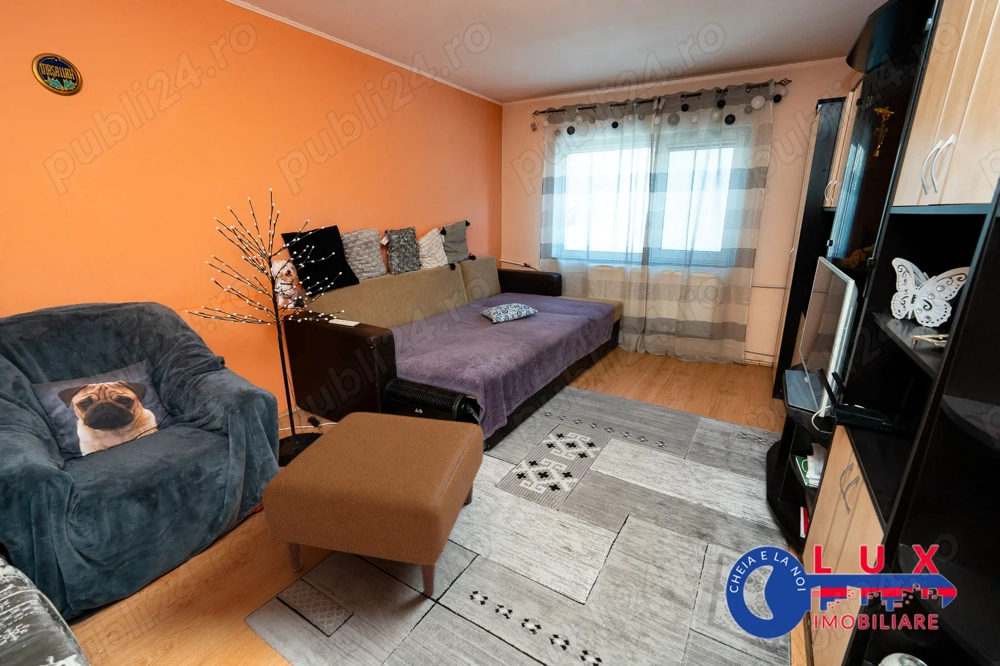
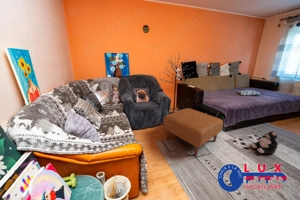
plush toy: none [560,413,615,486] -> present [251,130,278,154]

